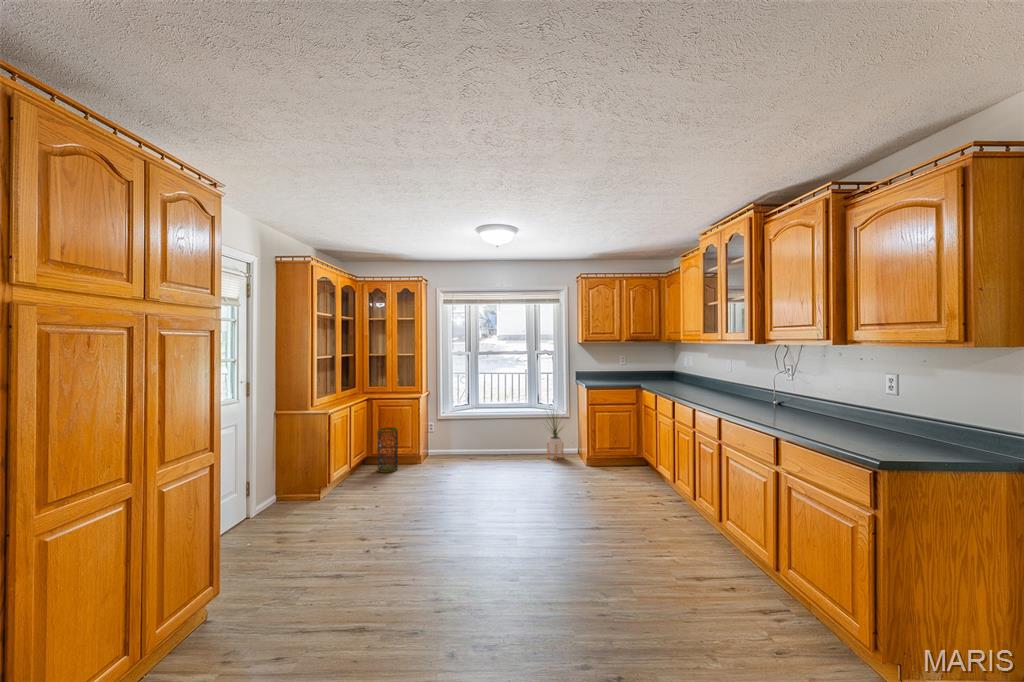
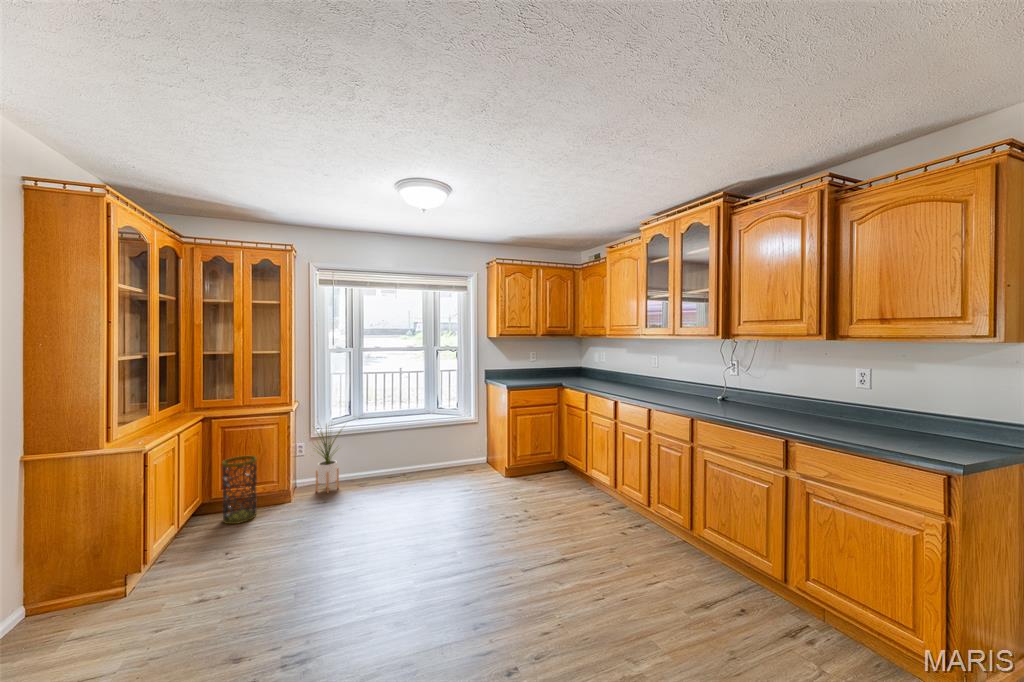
house plant: present [546,415,563,459] -> present [316,426,340,493]

